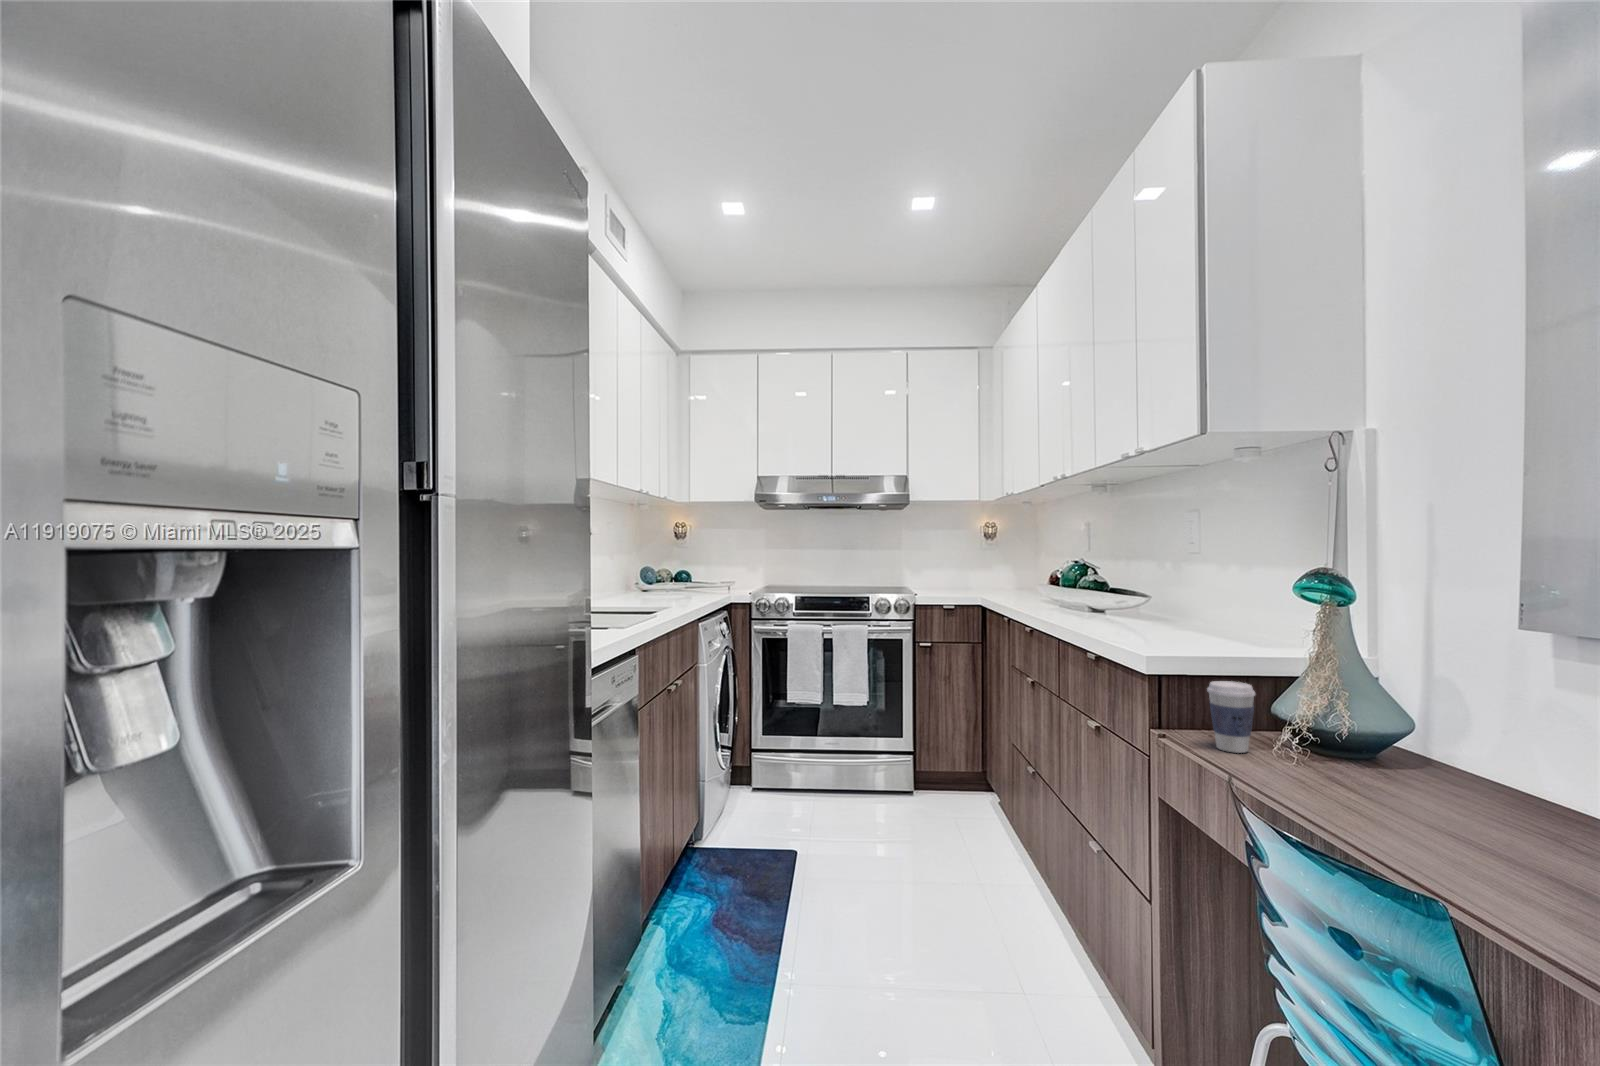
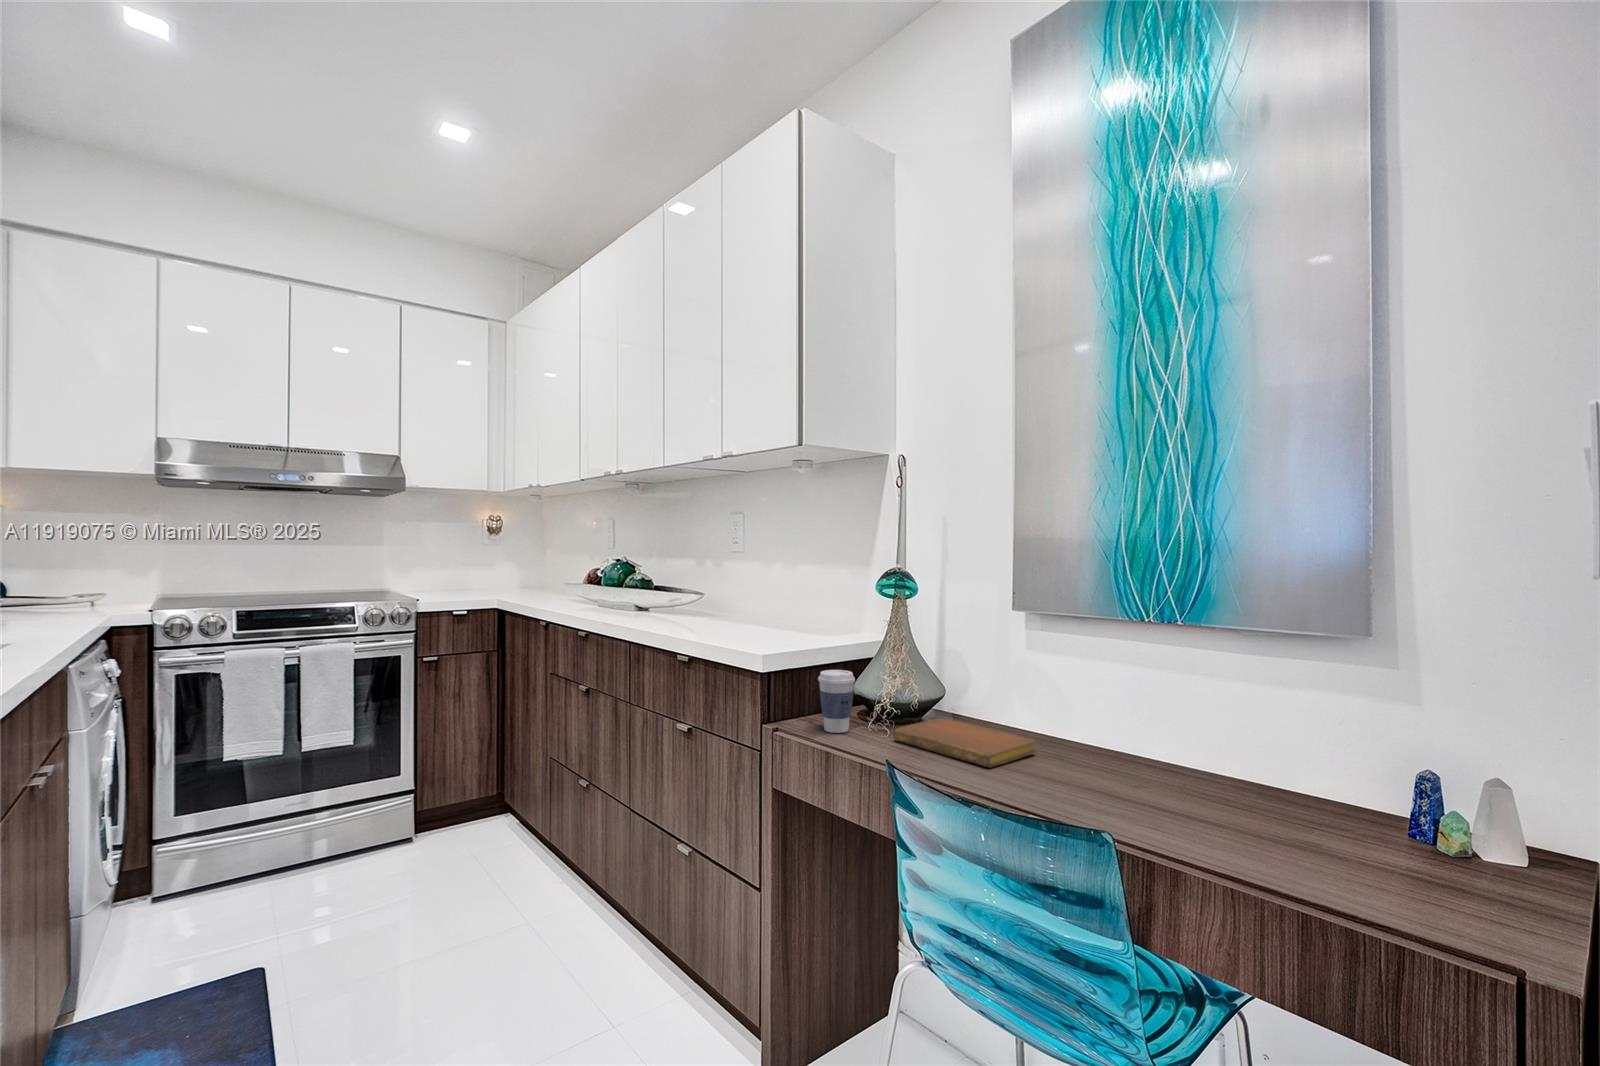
notebook: none [1296,757,1518,825] -> present [893,718,1035,767]

